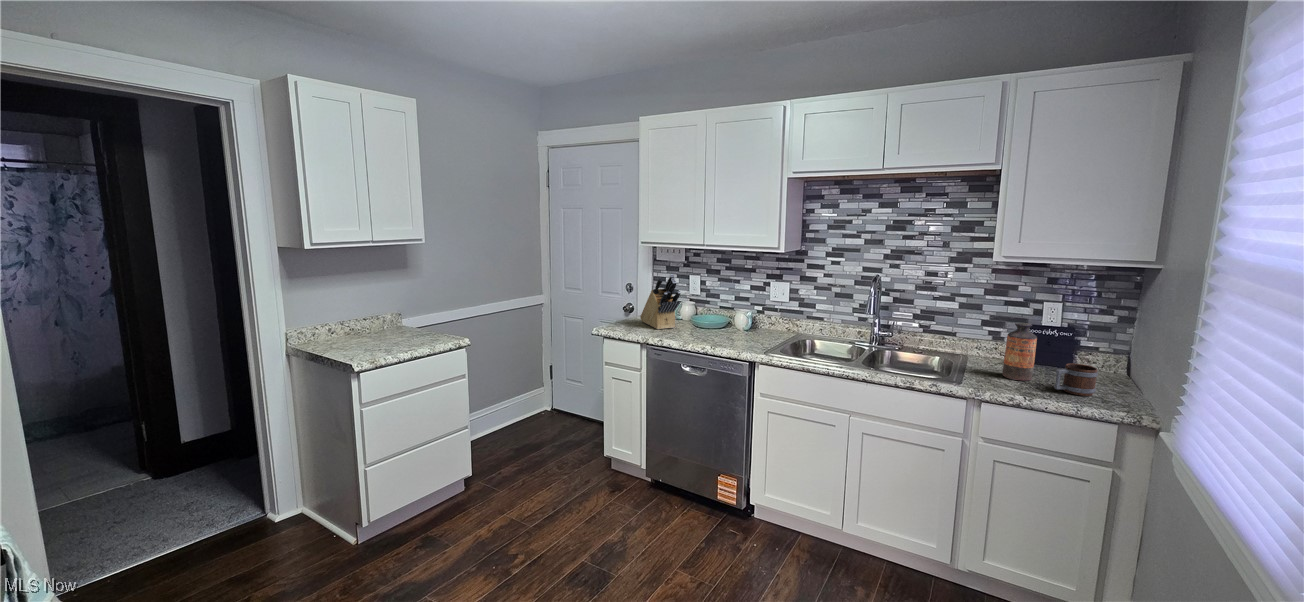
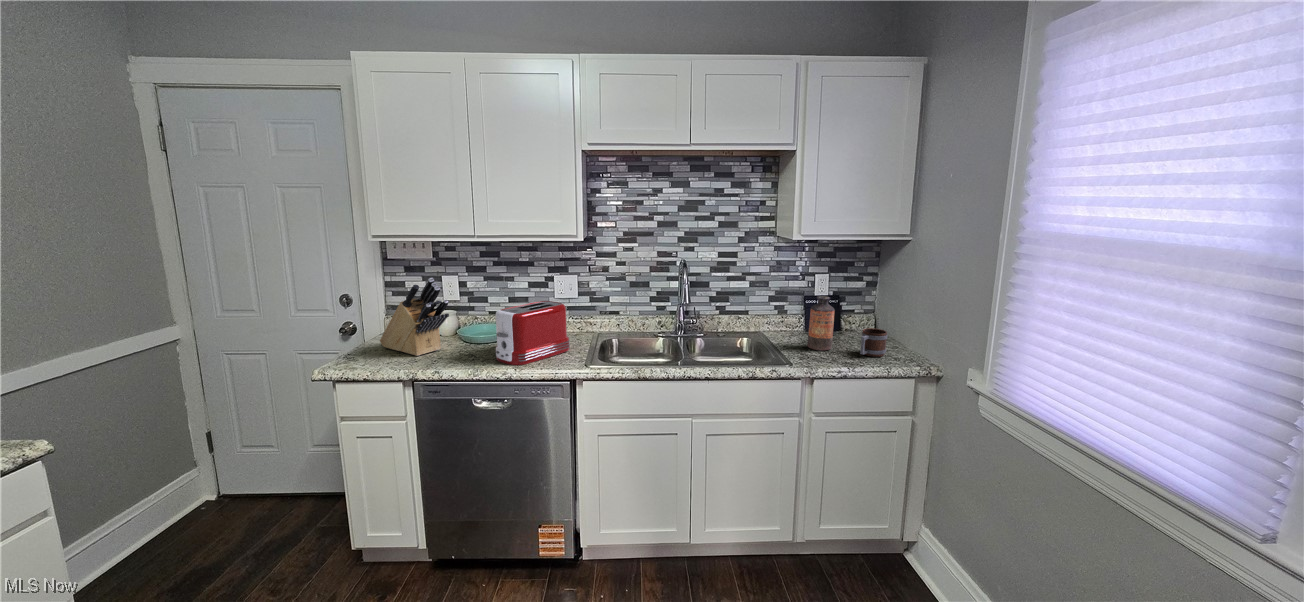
toaster: none [705,300,765,345] -> present [496,301,570,365]

